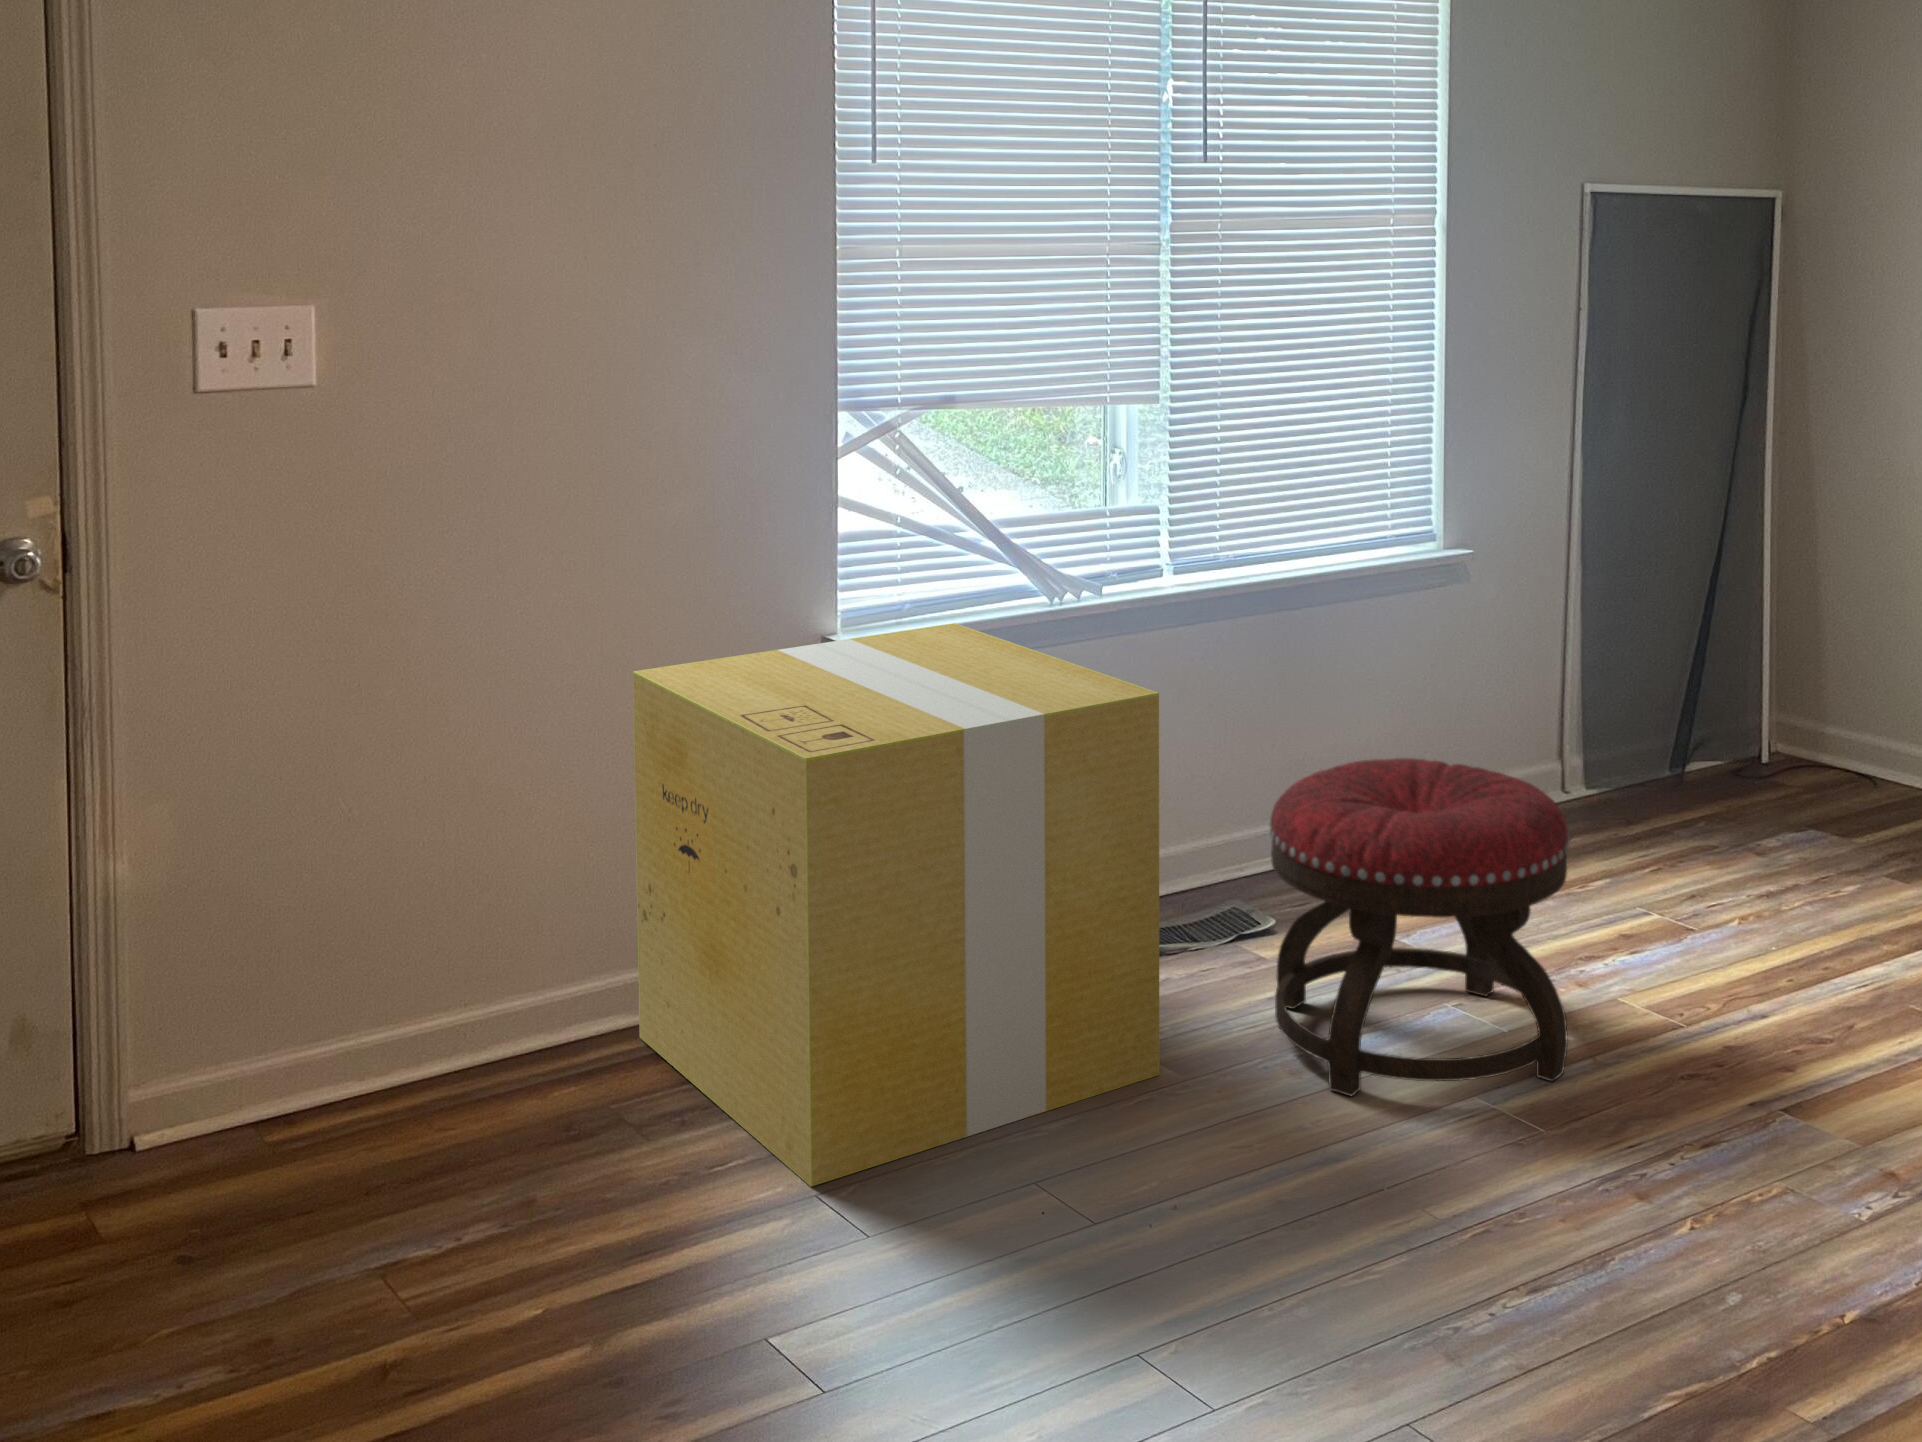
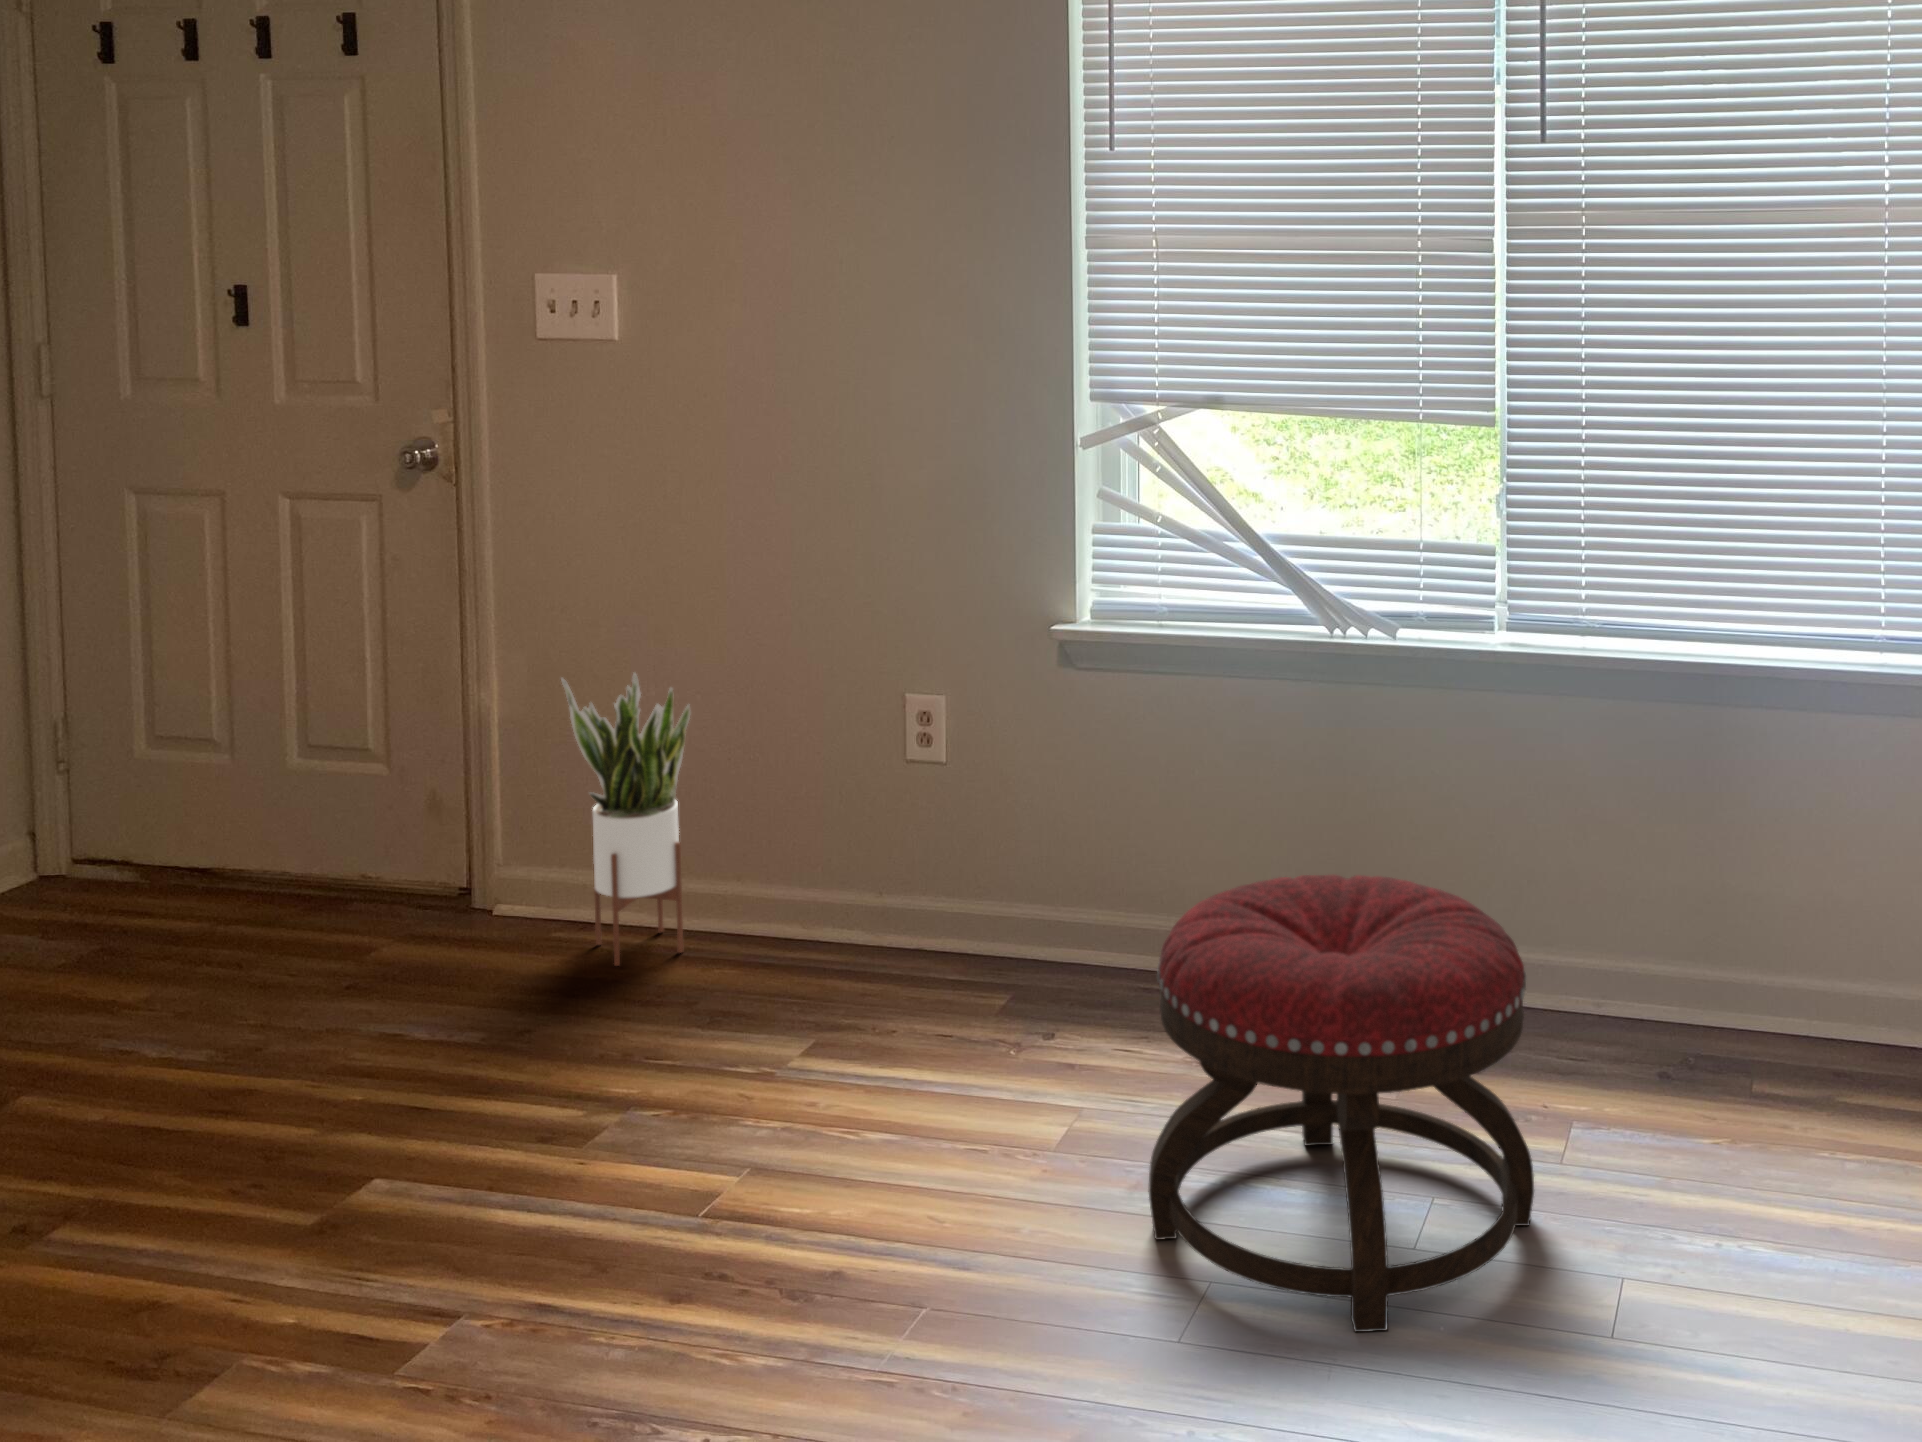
cardboard box: present [633,623,1159,1187] -> none [679,615,1178,1141]
potted plant: none [353,788,484,1144] -> present [561,673,690,966]

